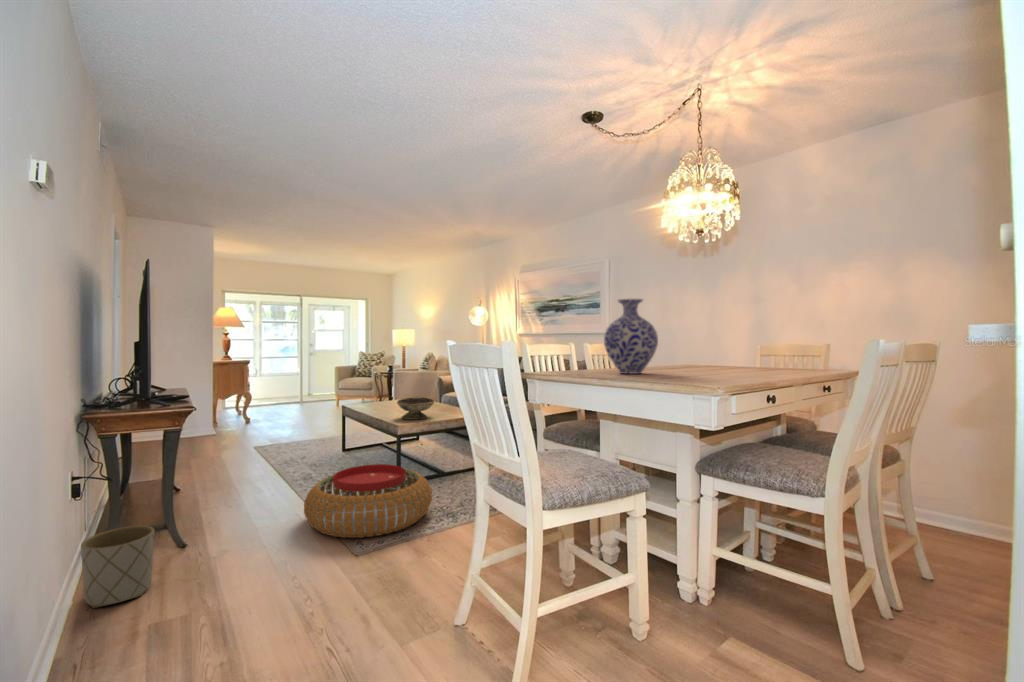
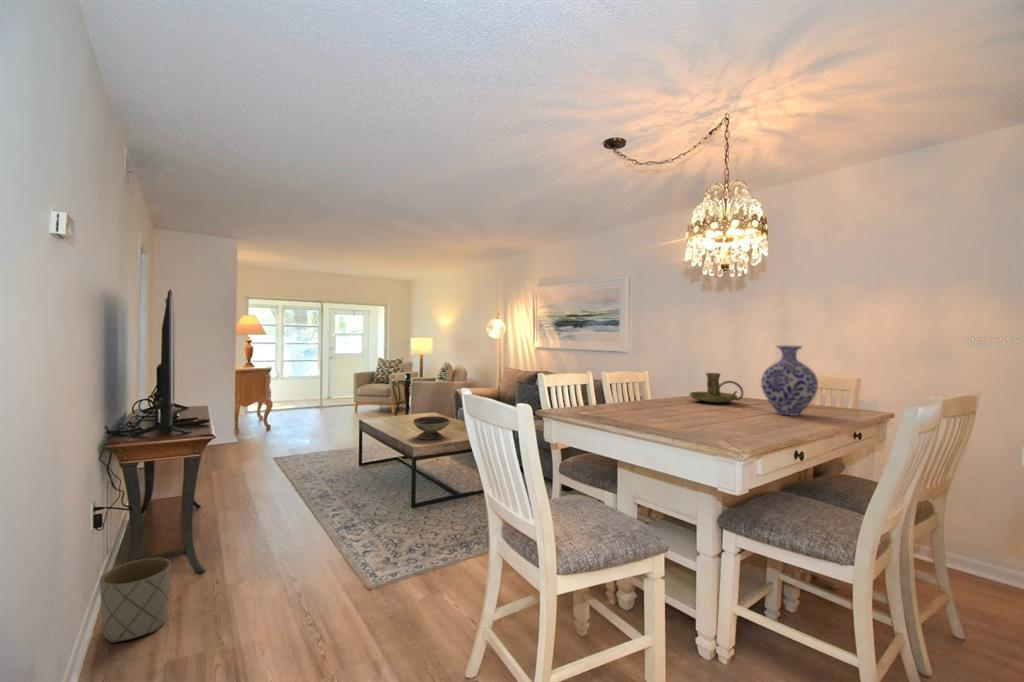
vase: present [604,299,658,374] -> present [761,346,818,416]
candle holder: none [670,338,721,366] -> present [690,373,743,403]
pouf: present [304,464,432,538] -> none [319,489,446,569]

